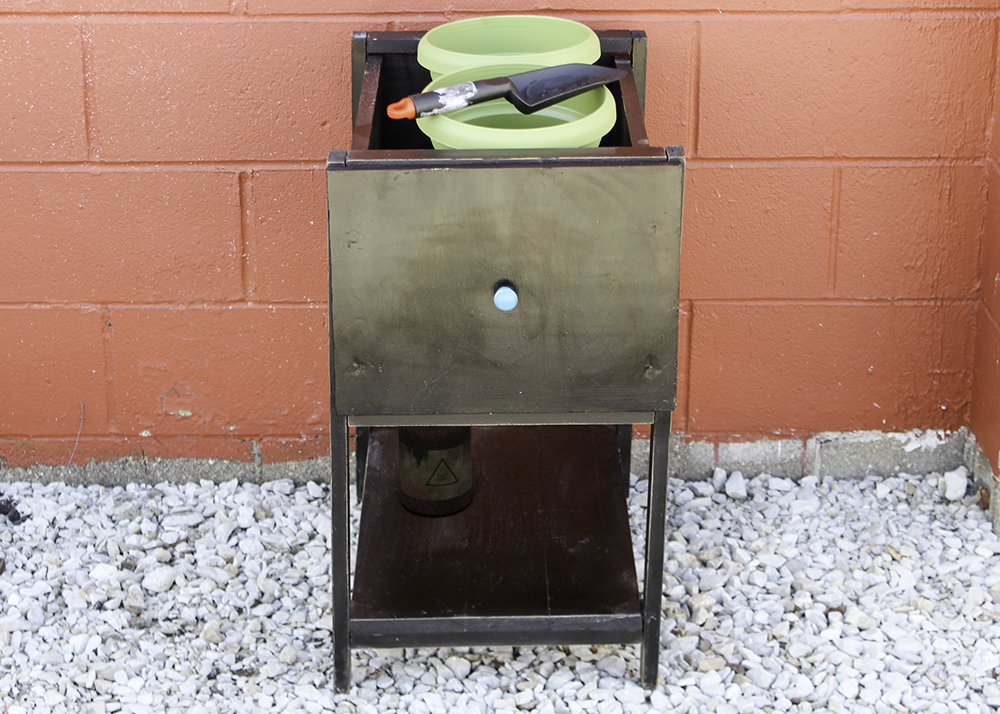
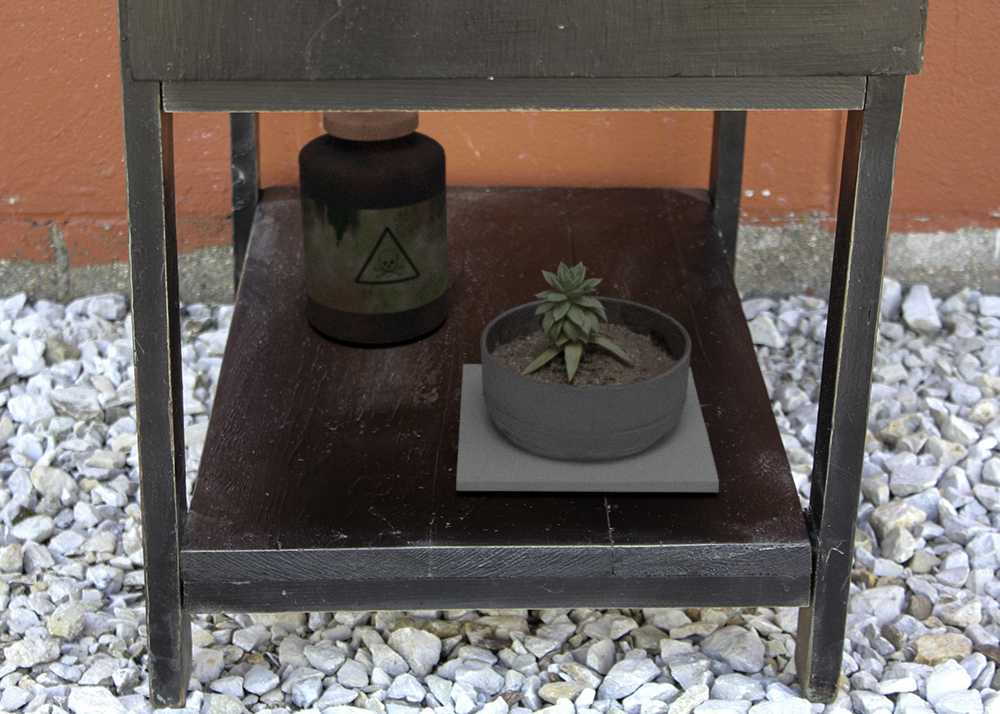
succulent planter: none [477,480,600,590] -> present [456,262,719,492]

